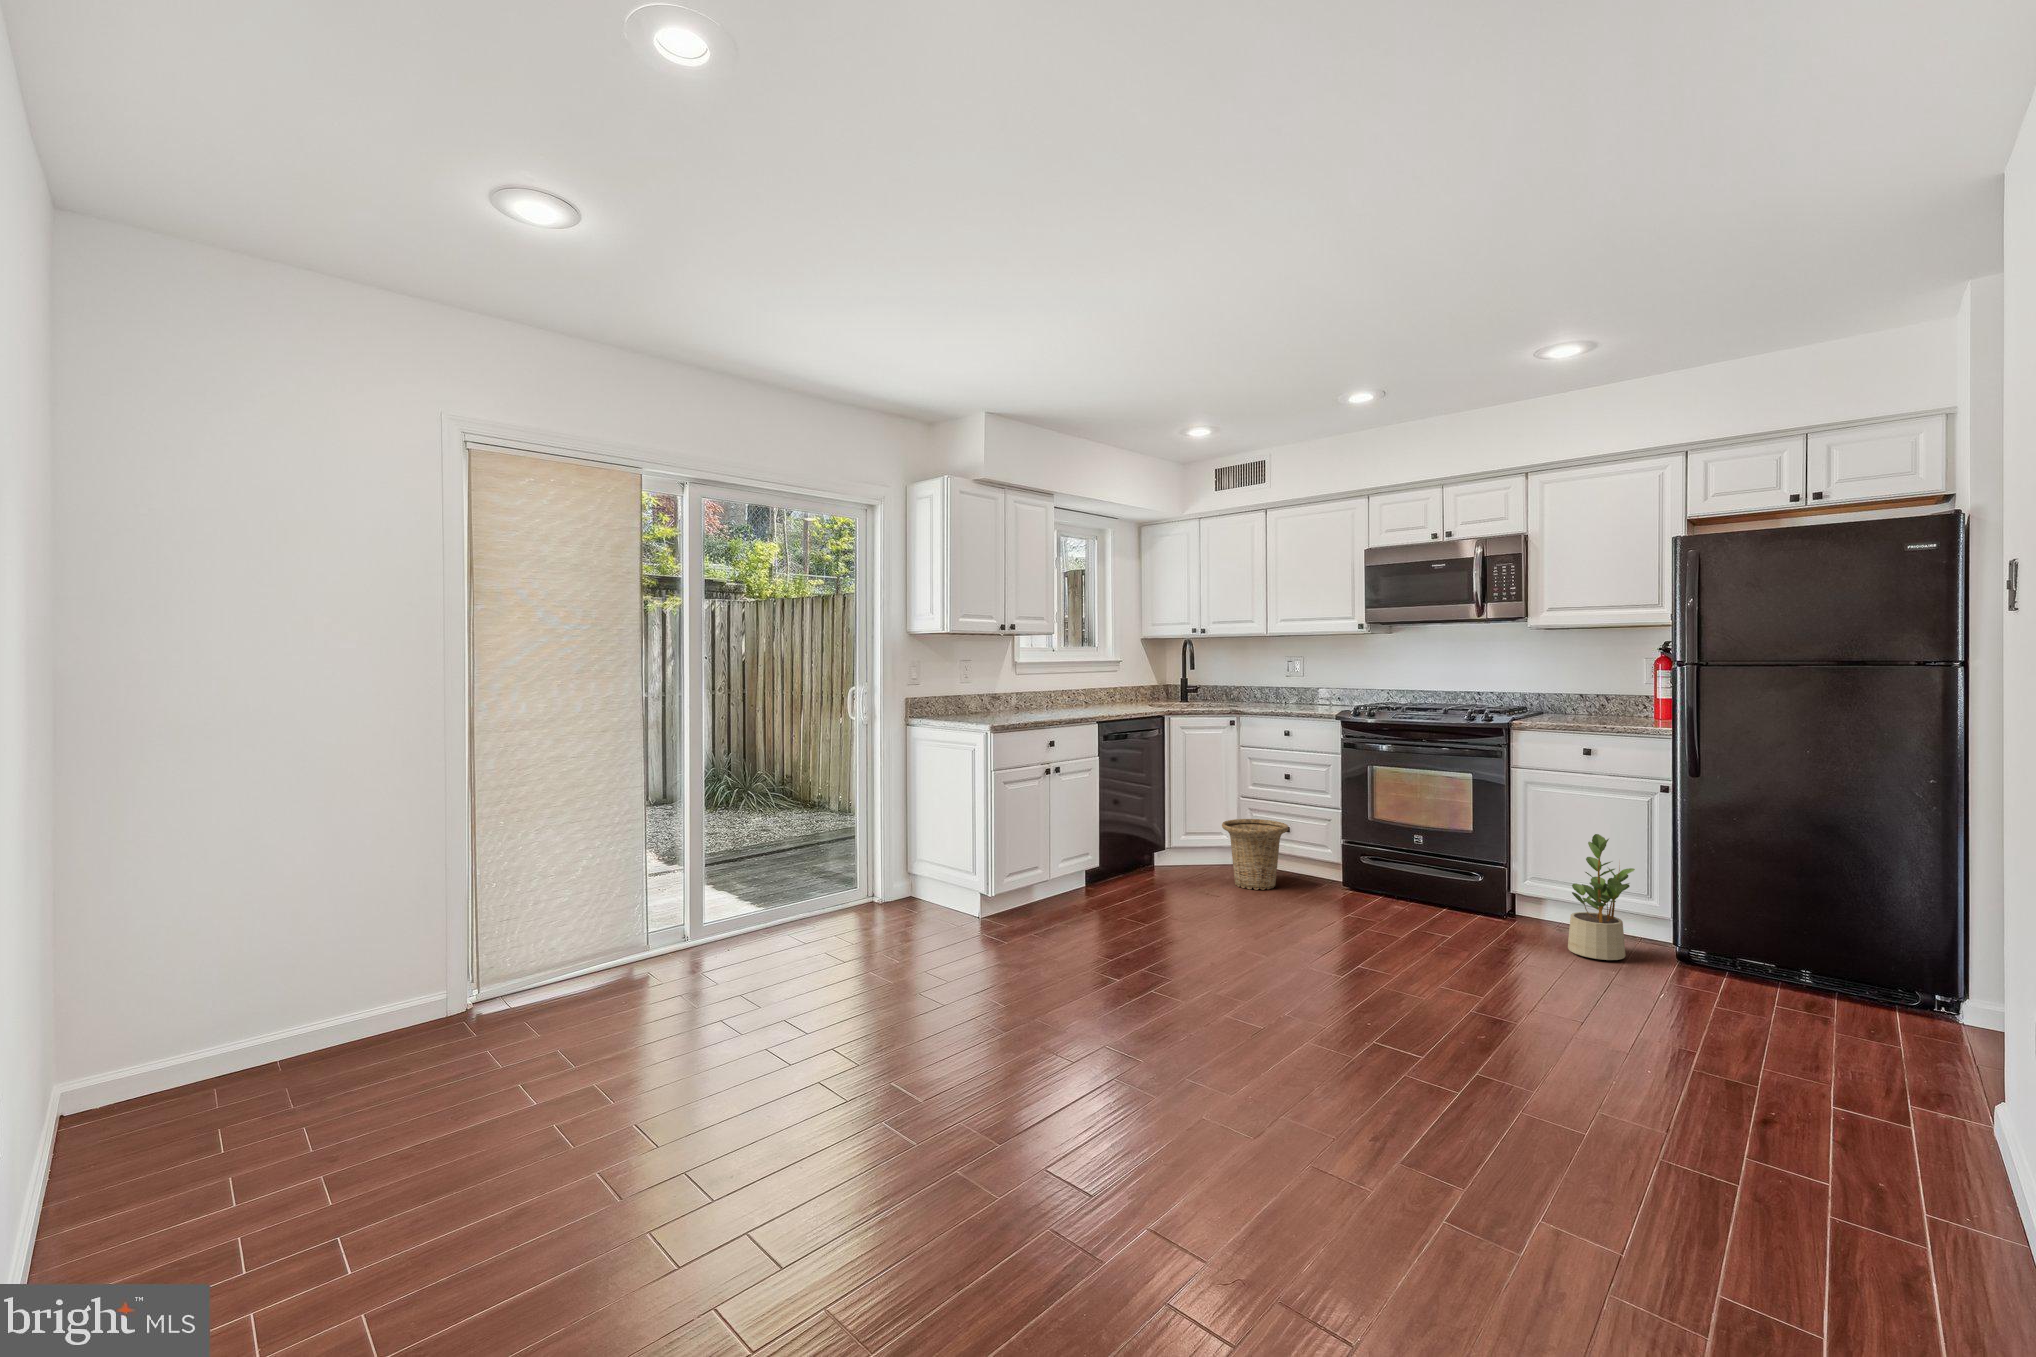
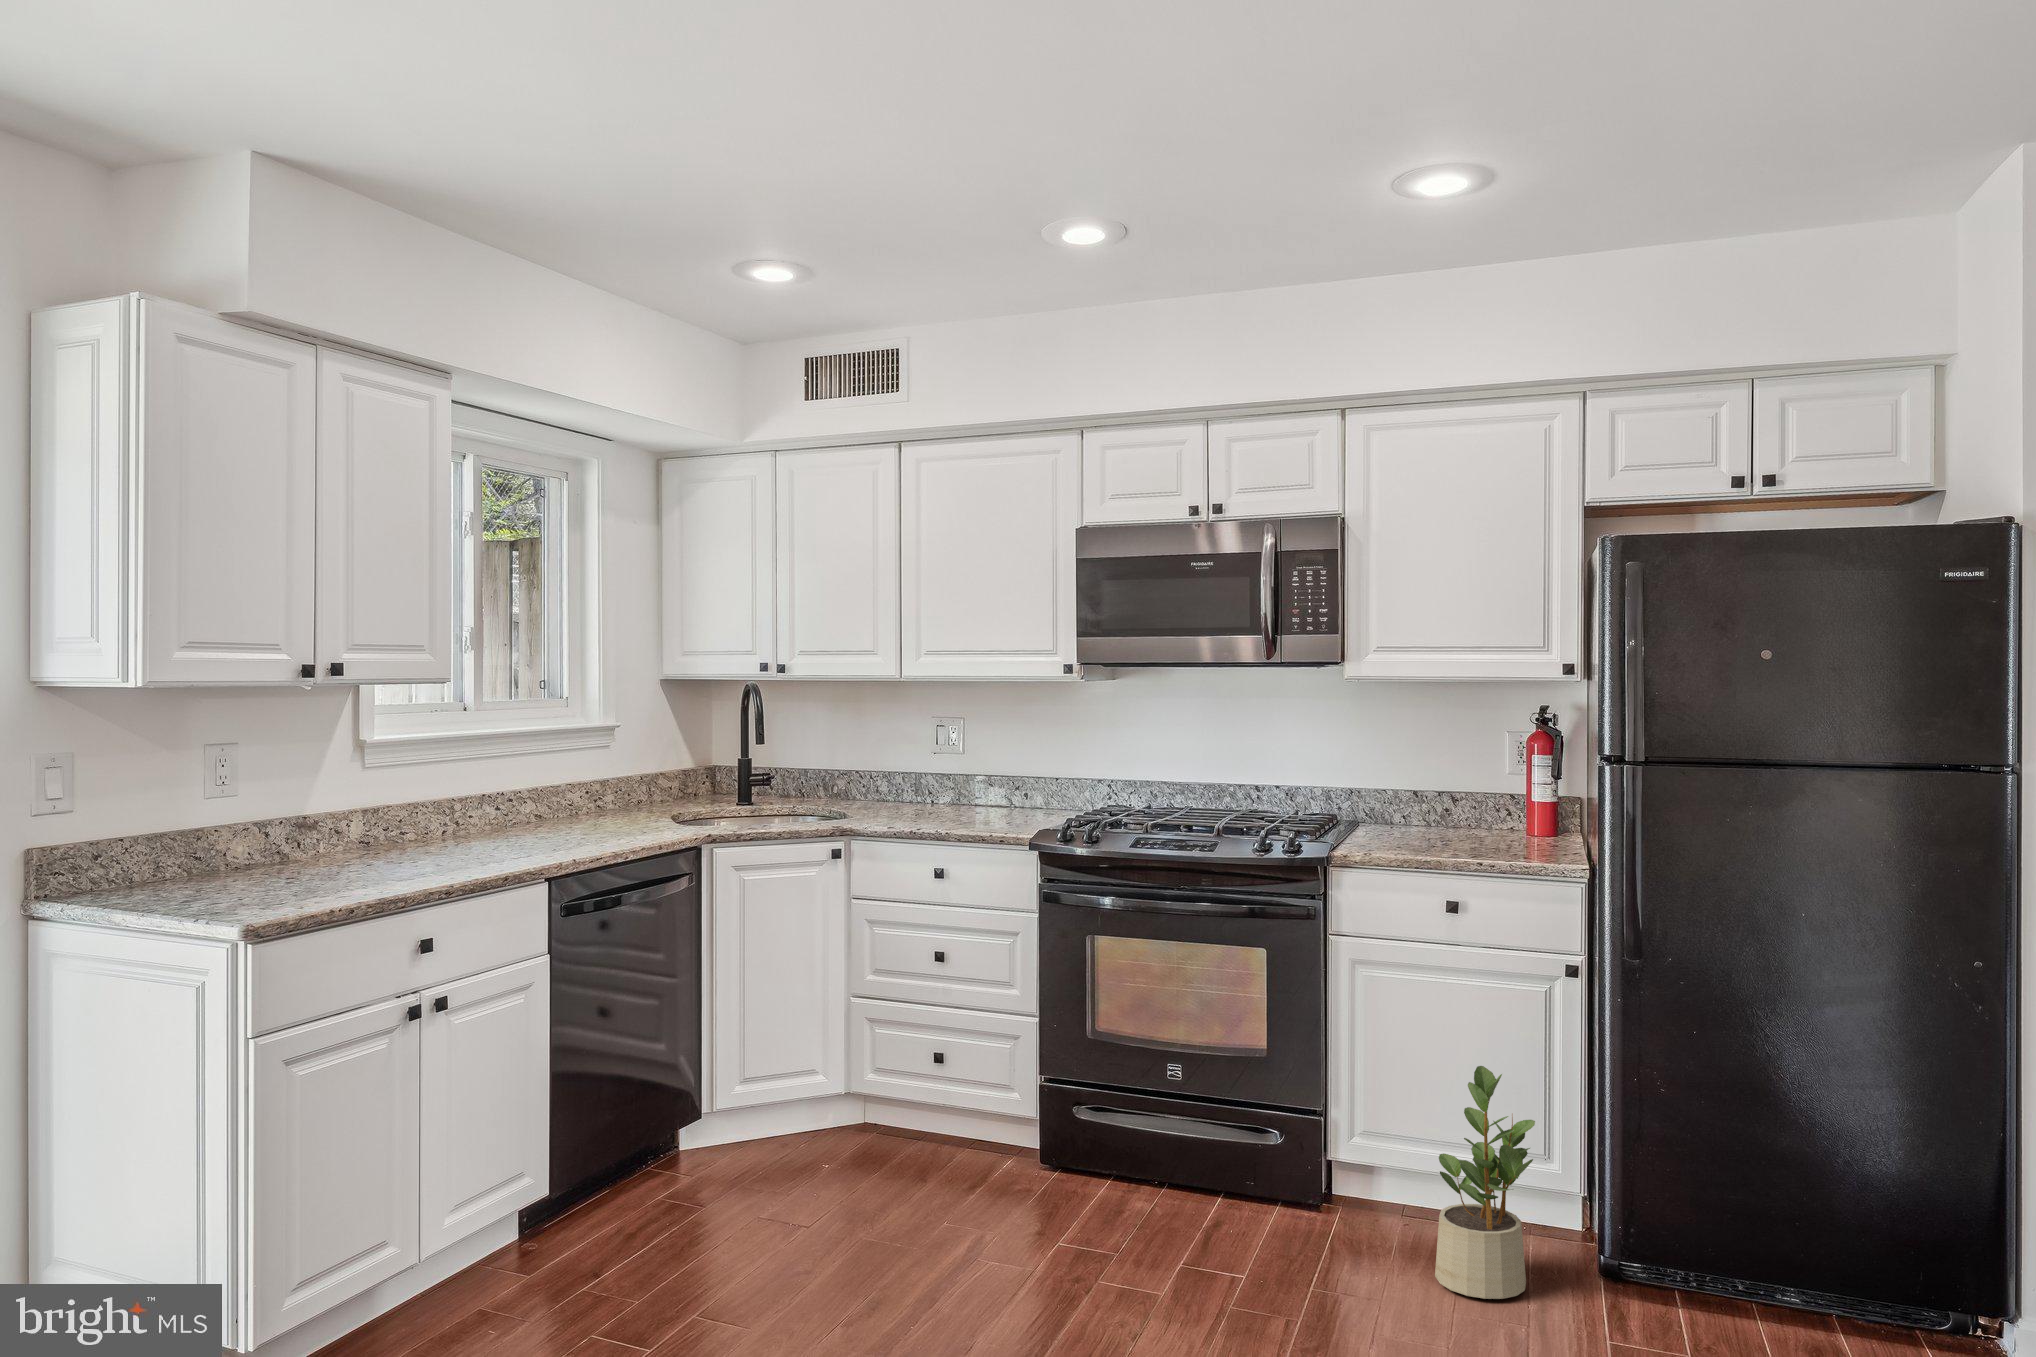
basket: present [1222,819,1289,890] -> none [815,1044,942,1194]

